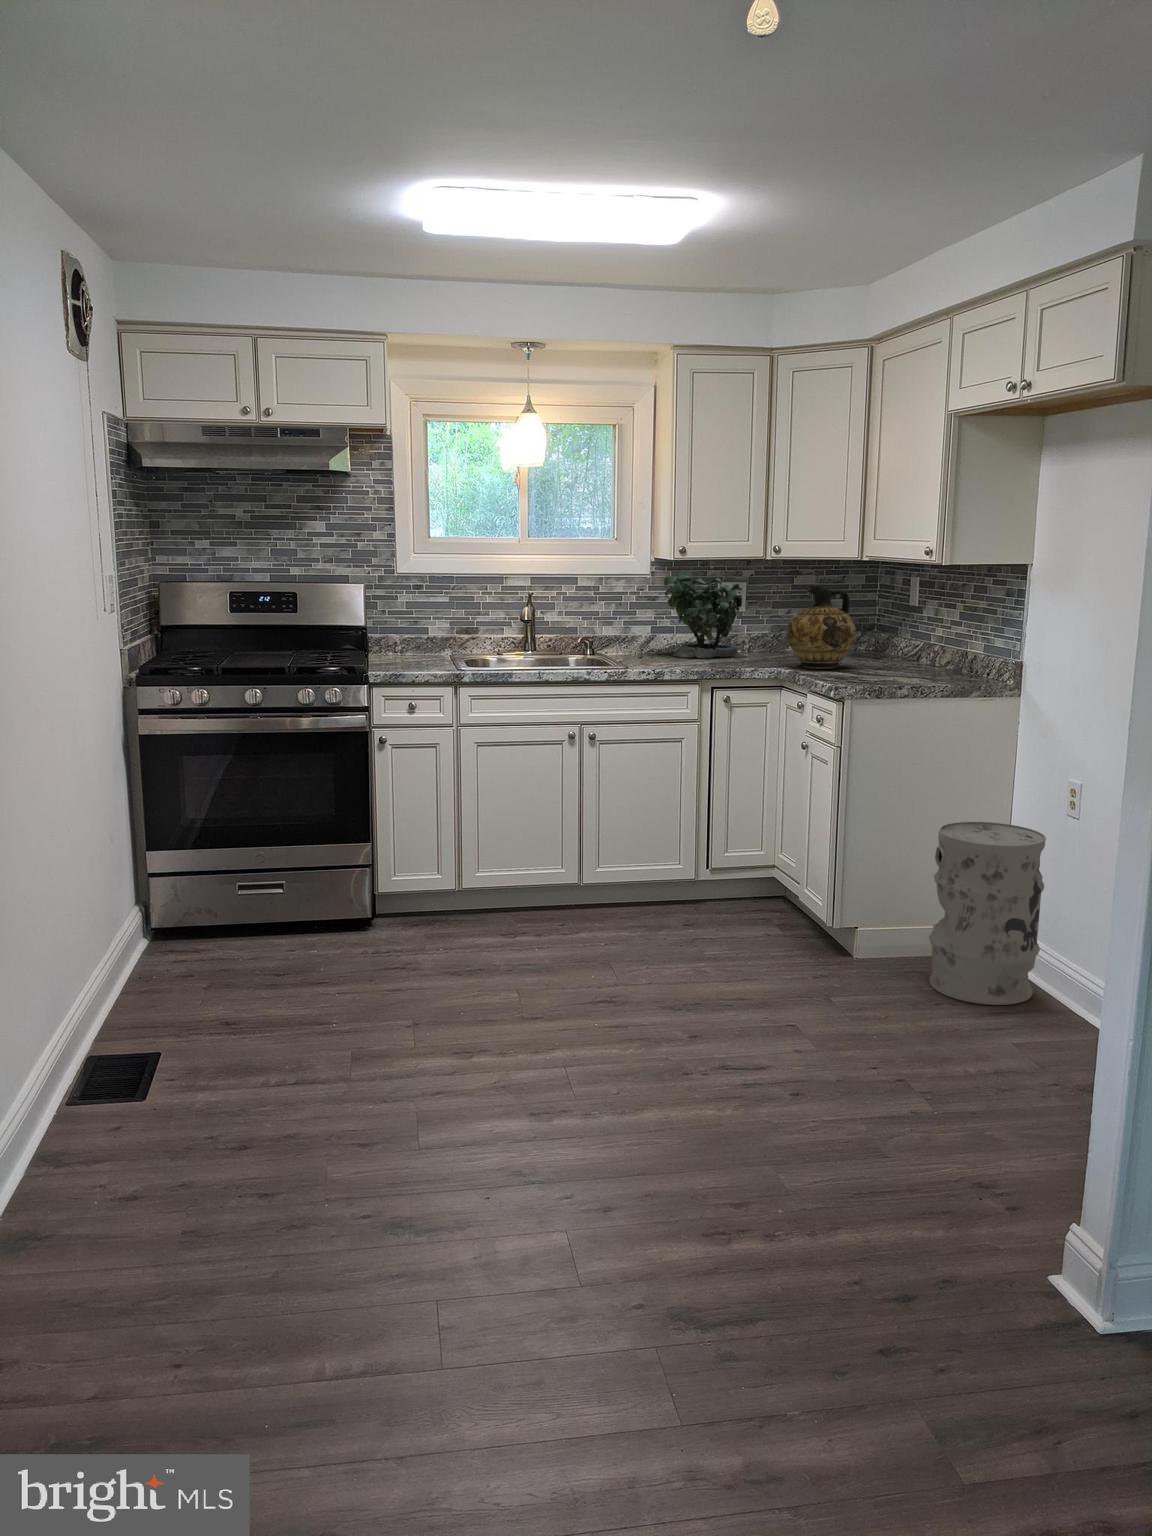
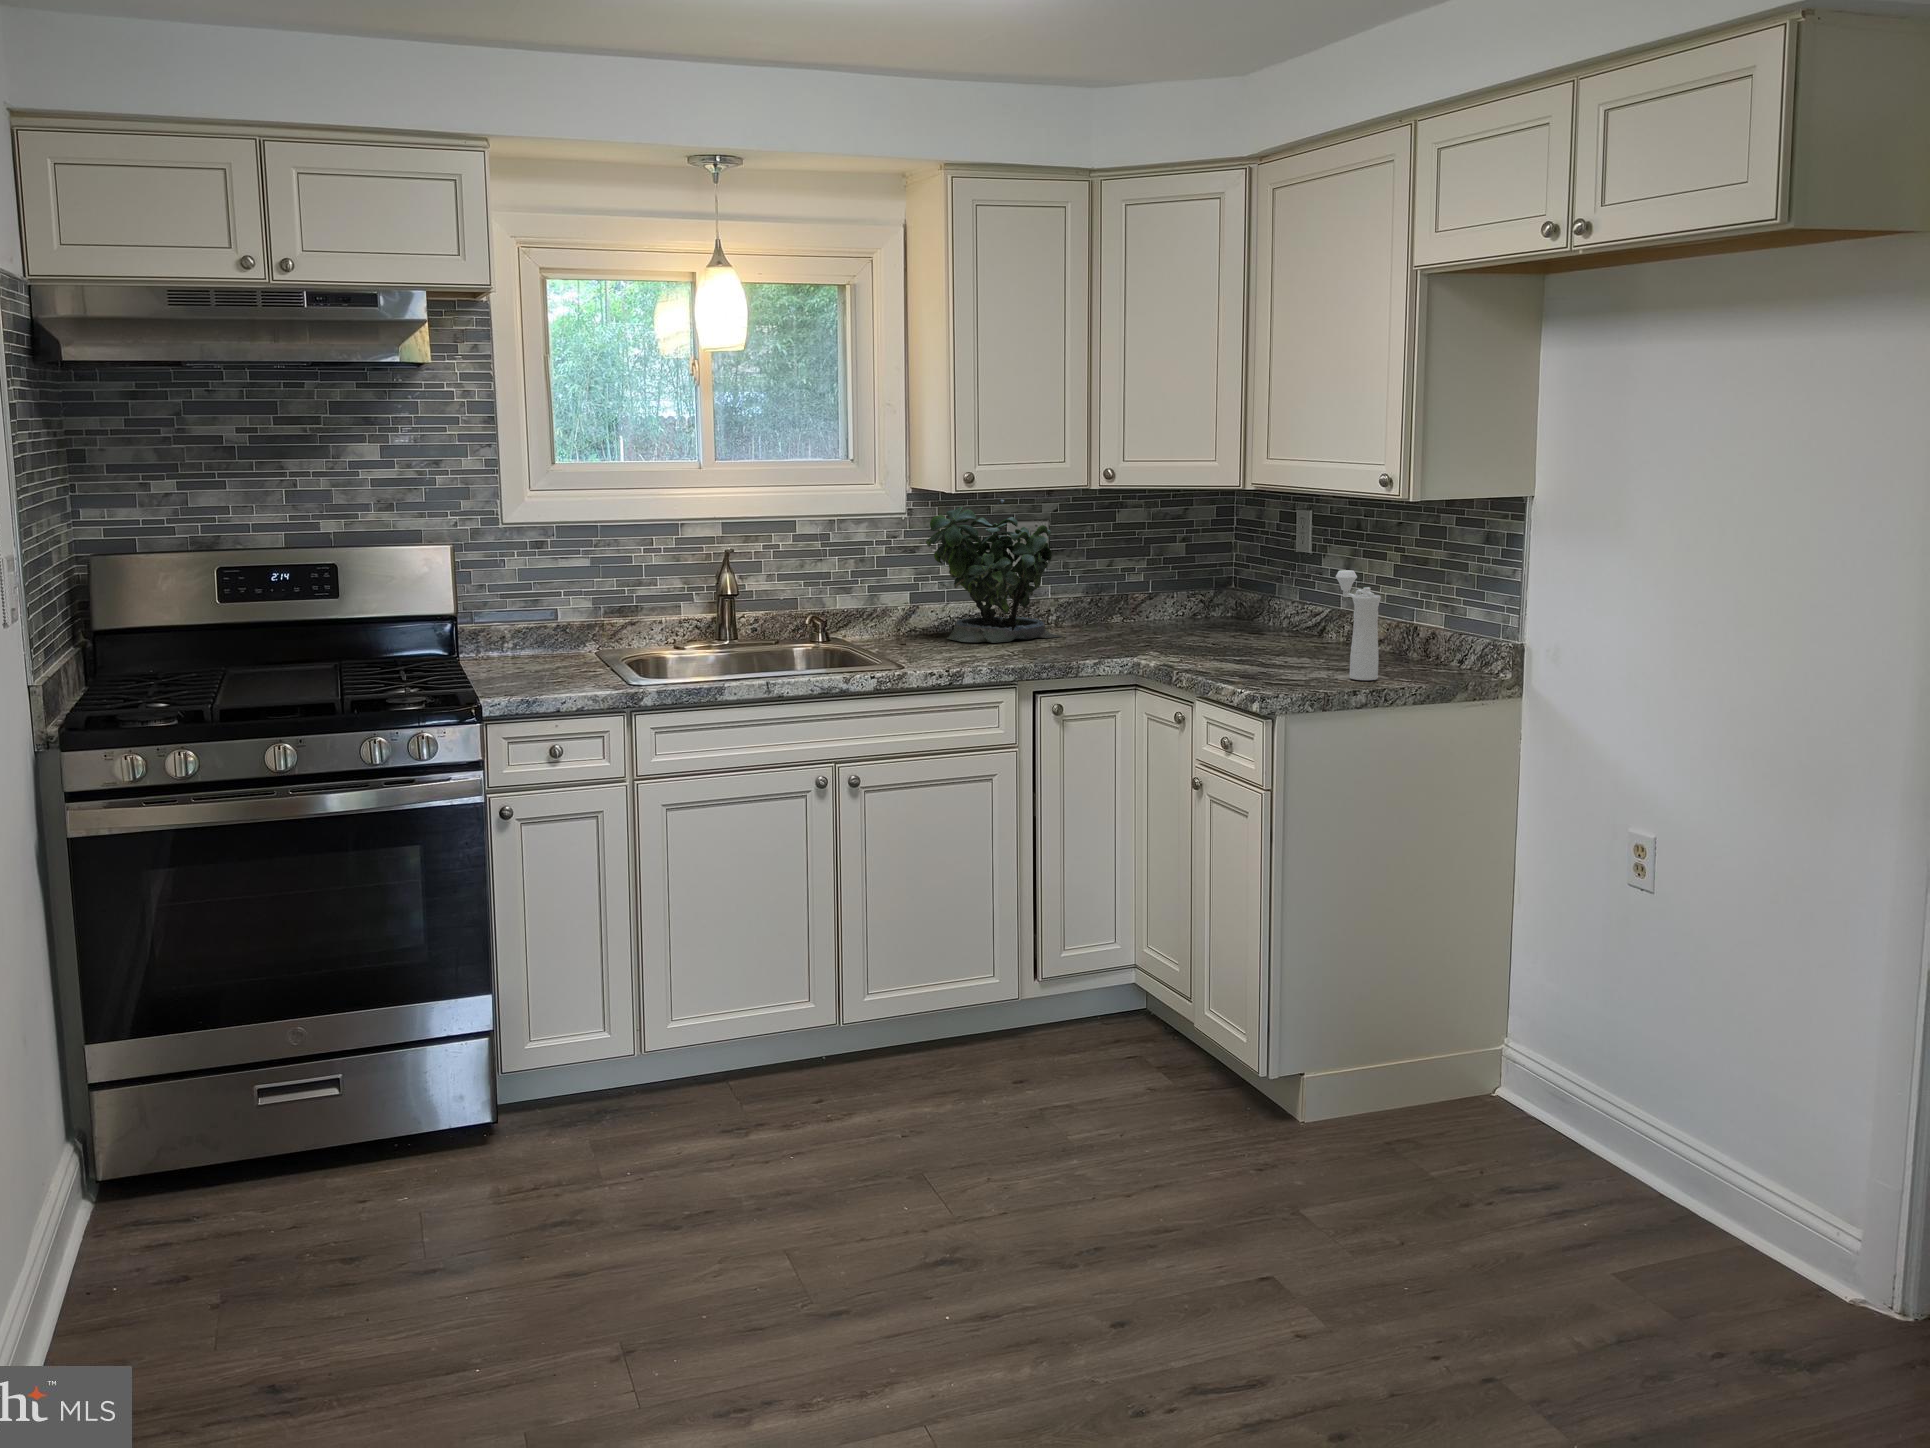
ceramic jug: present [788,585,855,669] -> none [1141,528,1245,658]
pepper mill: none [904,612,928,682] -> present [1336,570,1381,680]
trash can: present [929,822,1046,1005] -> none [1425,896,1605,1192]

